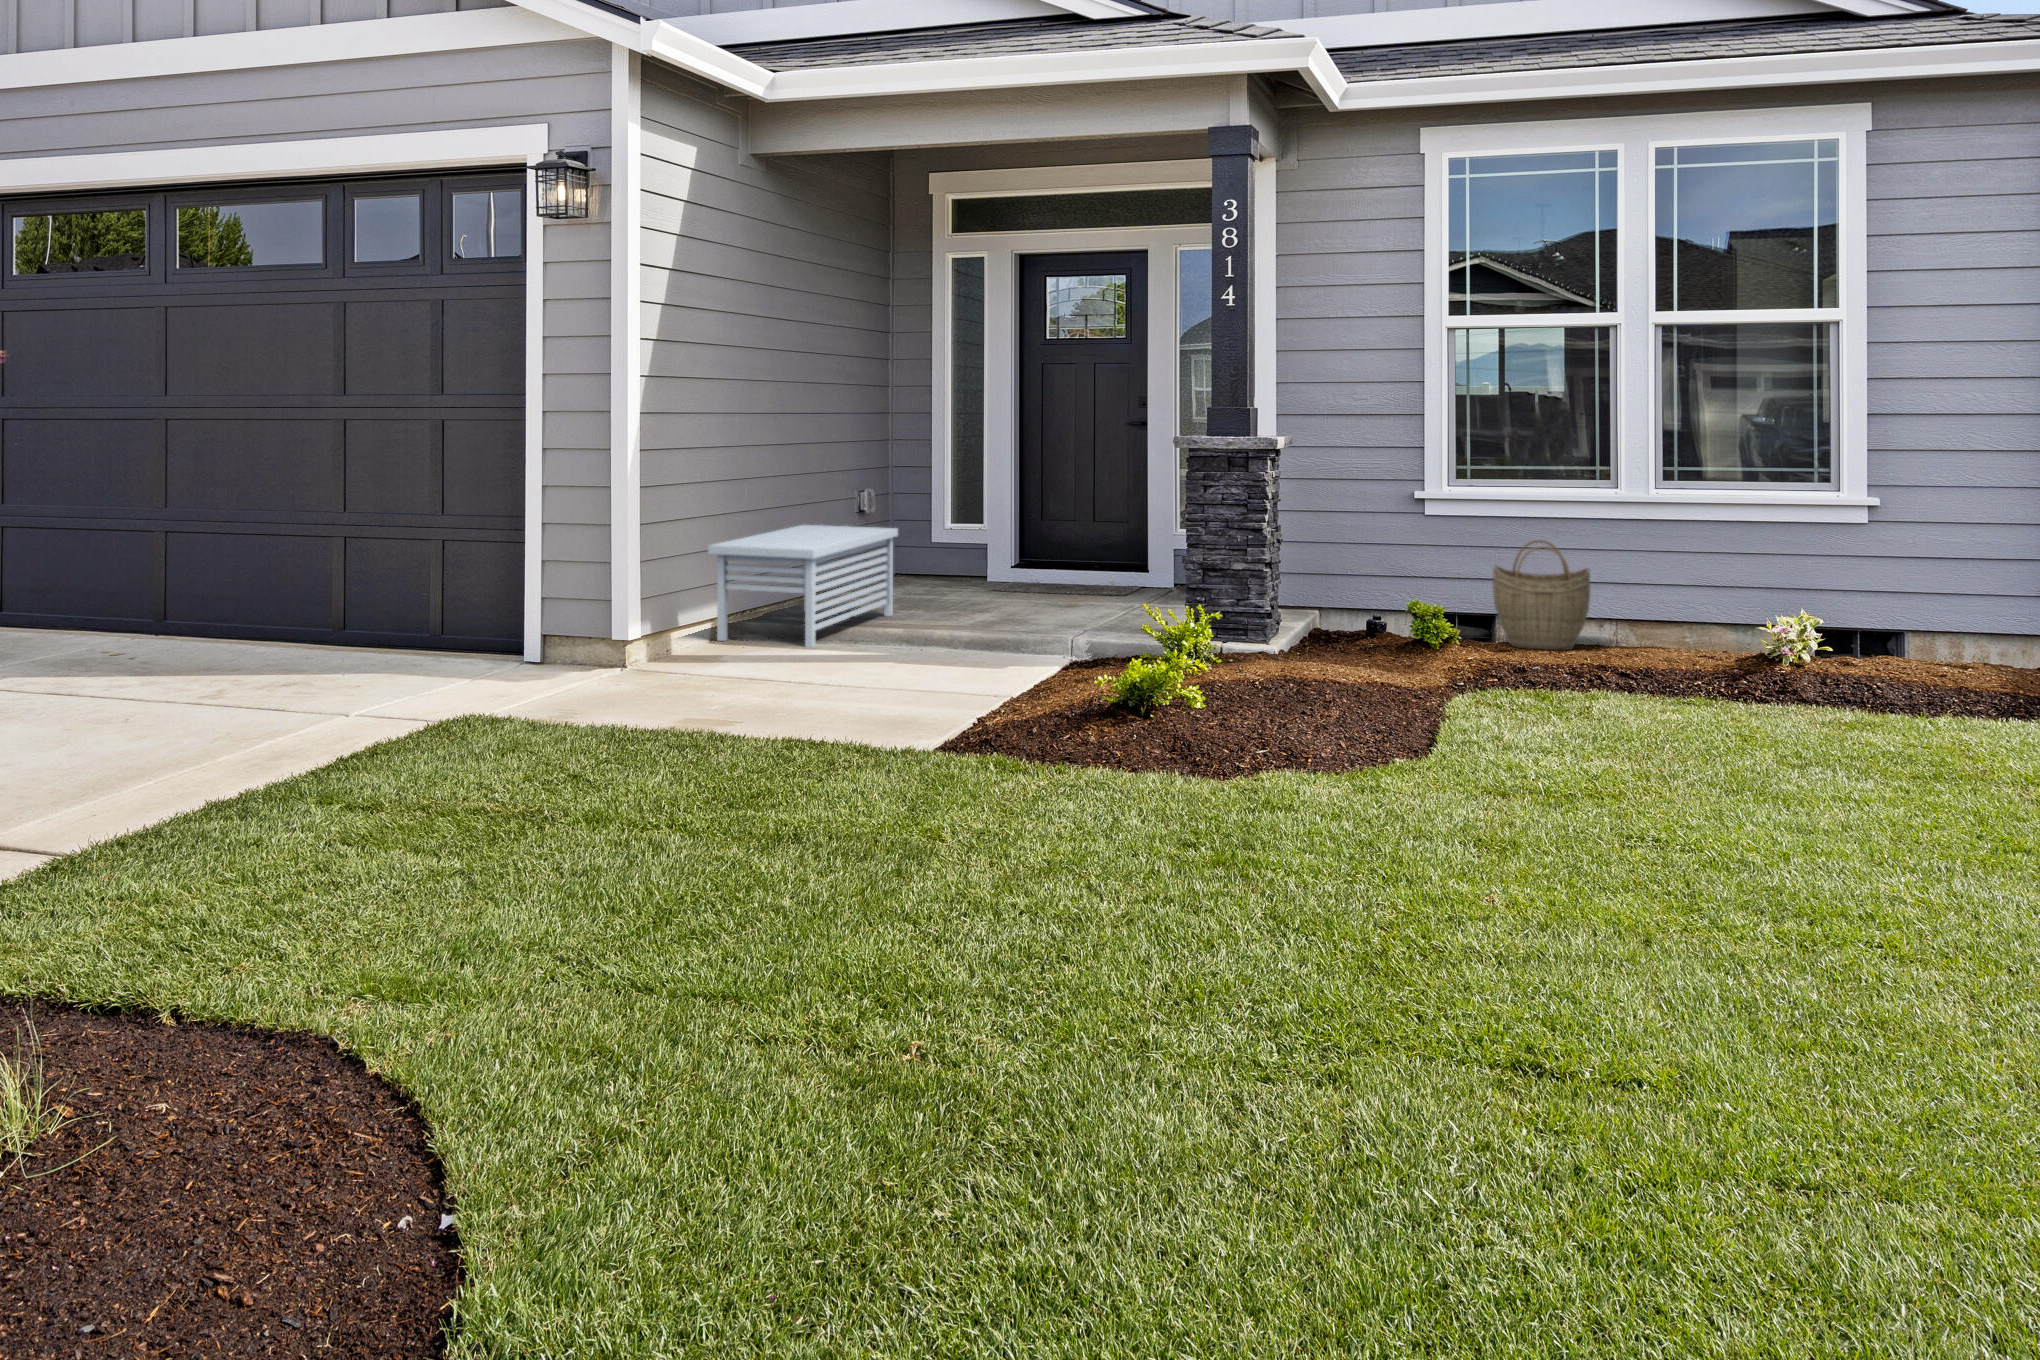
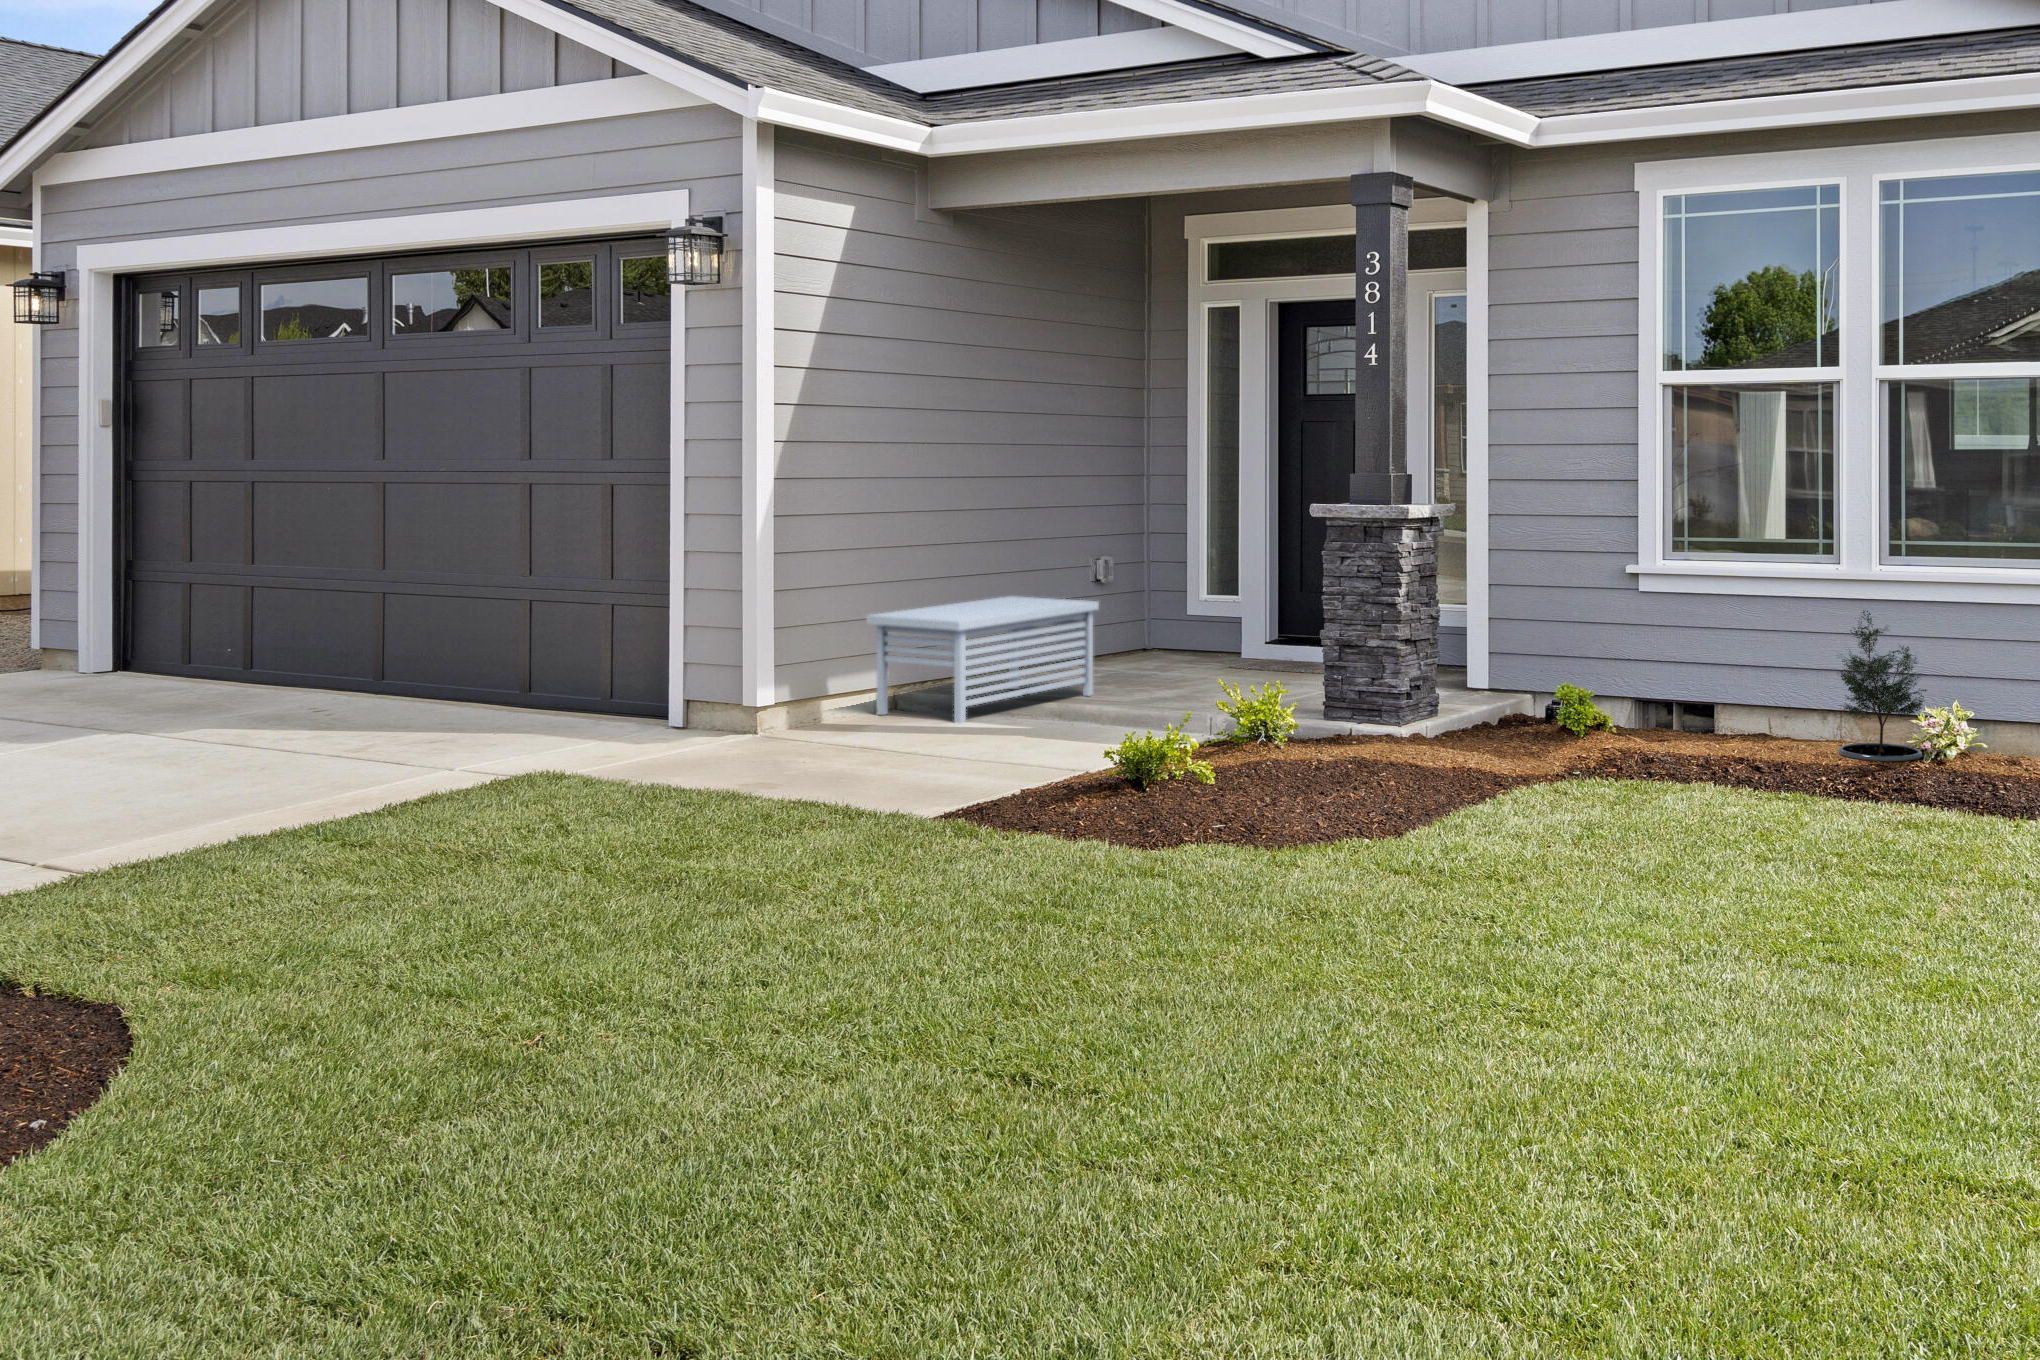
potted tree: none [1634,525,1719,658] -> present [1839,611,1926,761]
woven basket: present [1493,540,1590,650] -> none [1685,624,1791,749]

